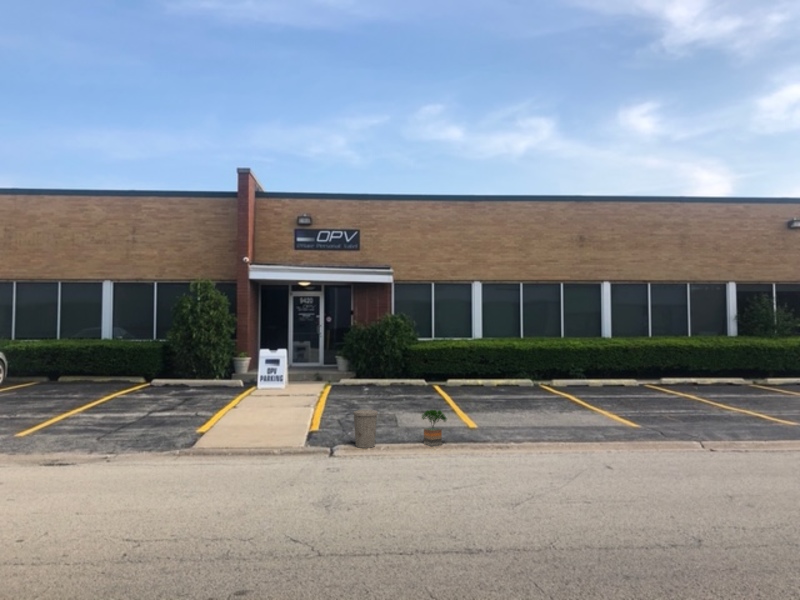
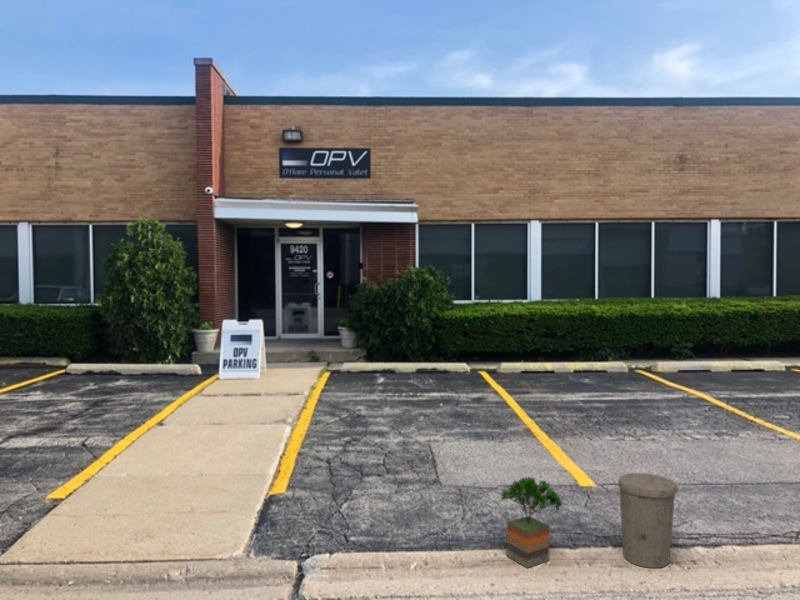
trash can: present [353,409,378,448] -> present [618,473,678,568]

